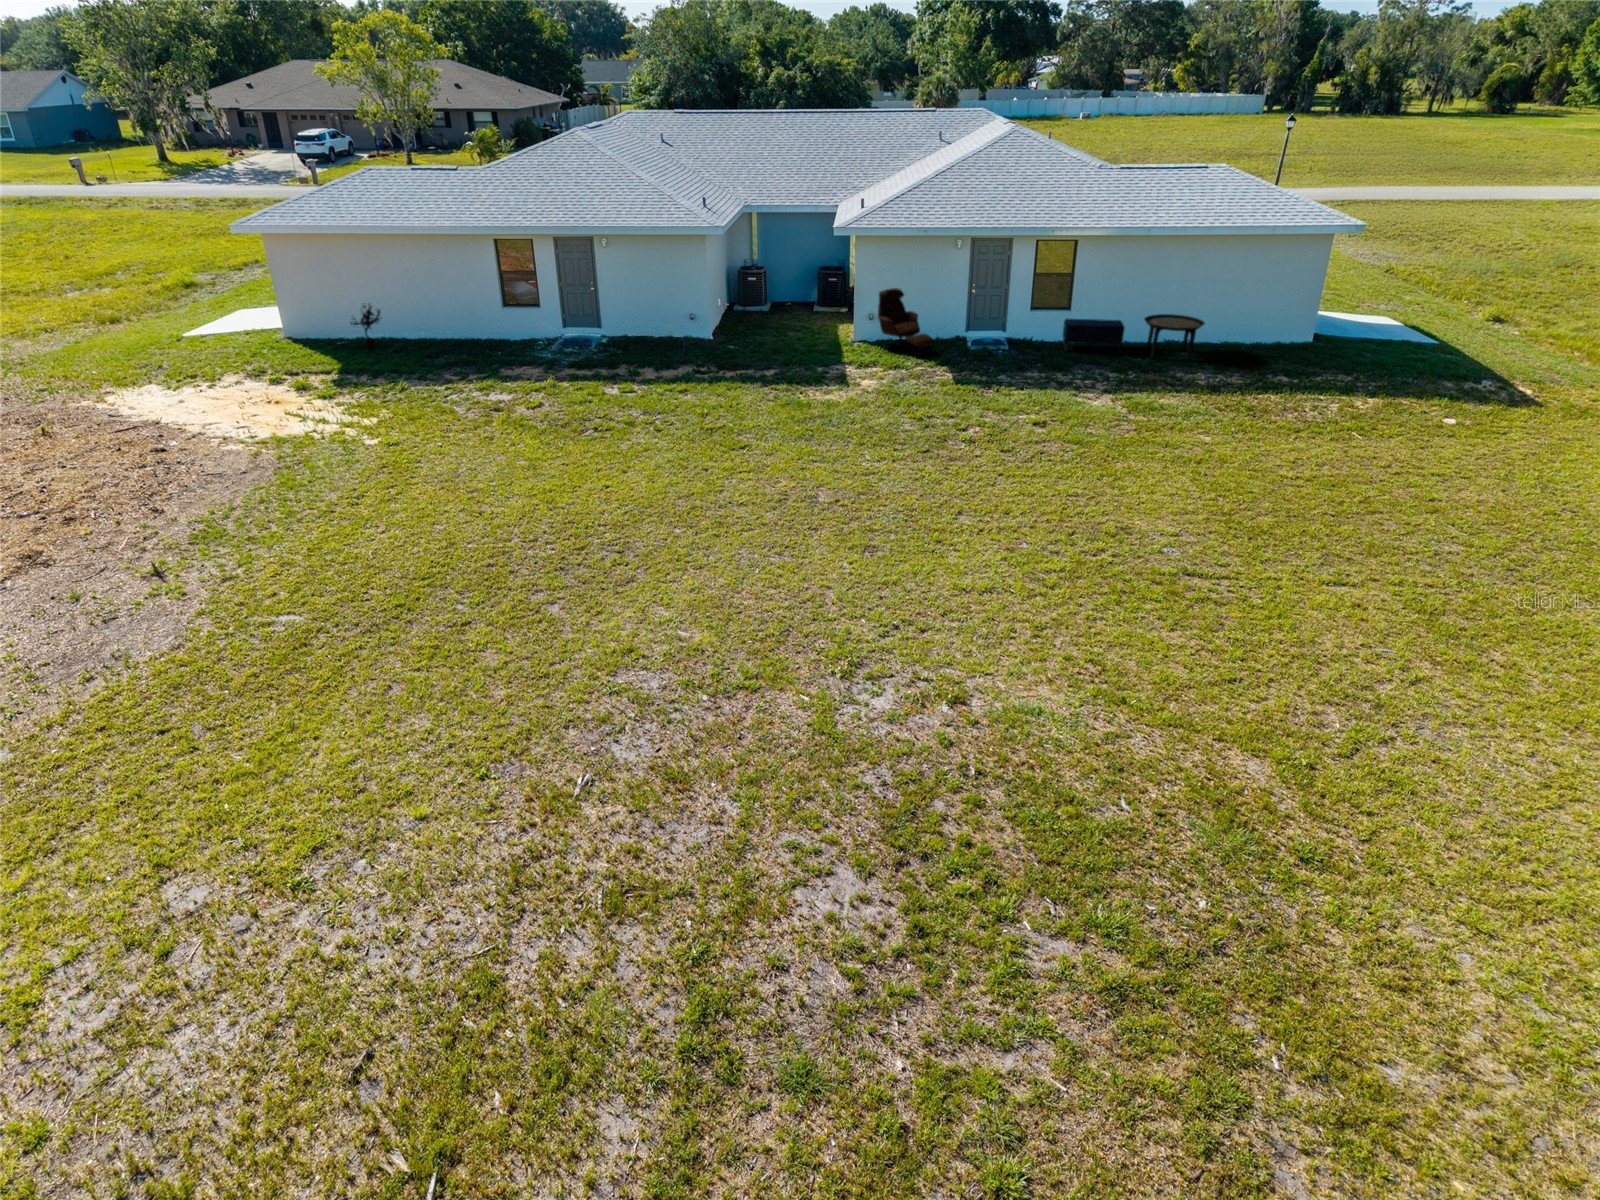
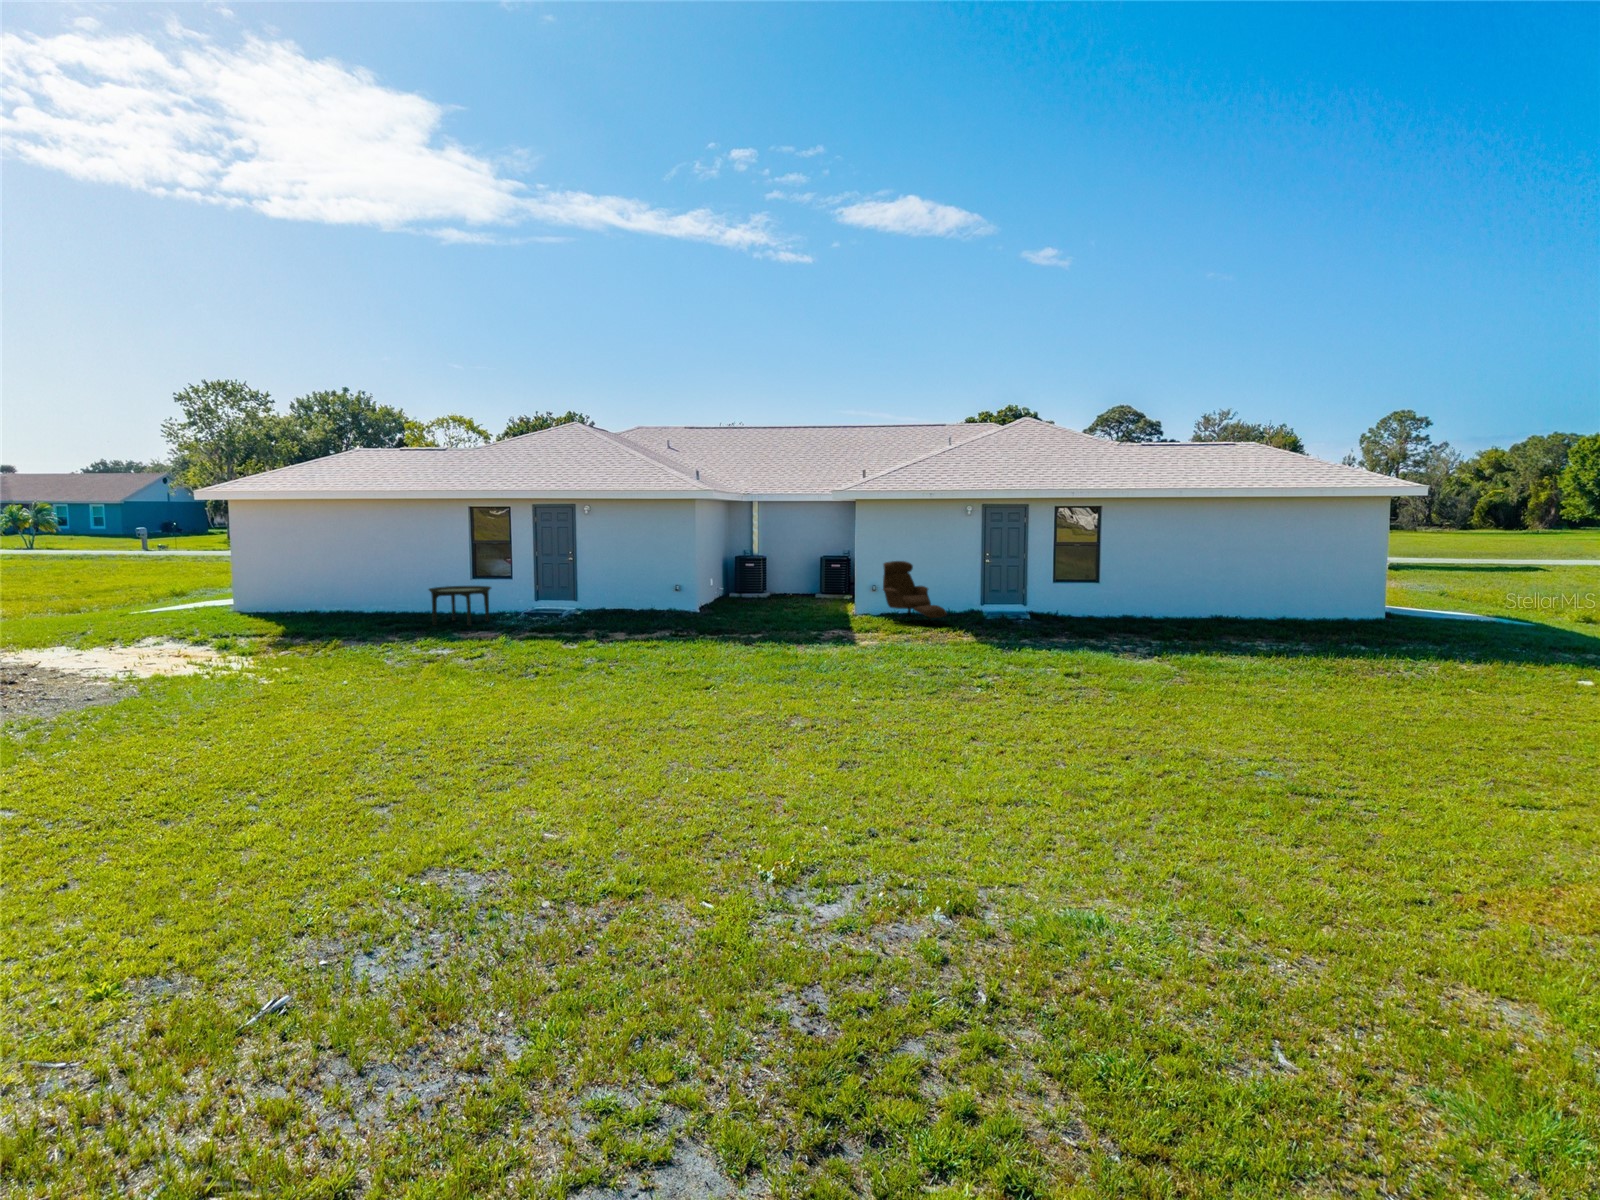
potted tree: present [351,304,380,348] -> none [309,574,345,621]
round table: present [1144,314,1204,360] -> present [429,586,491,626]
bench: present [1063,319,1125,352] -> none [1093,592,1163,625]

